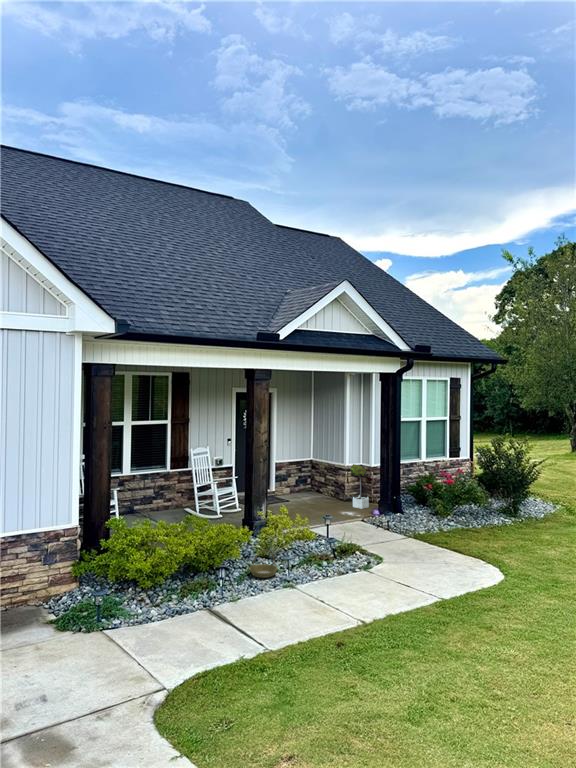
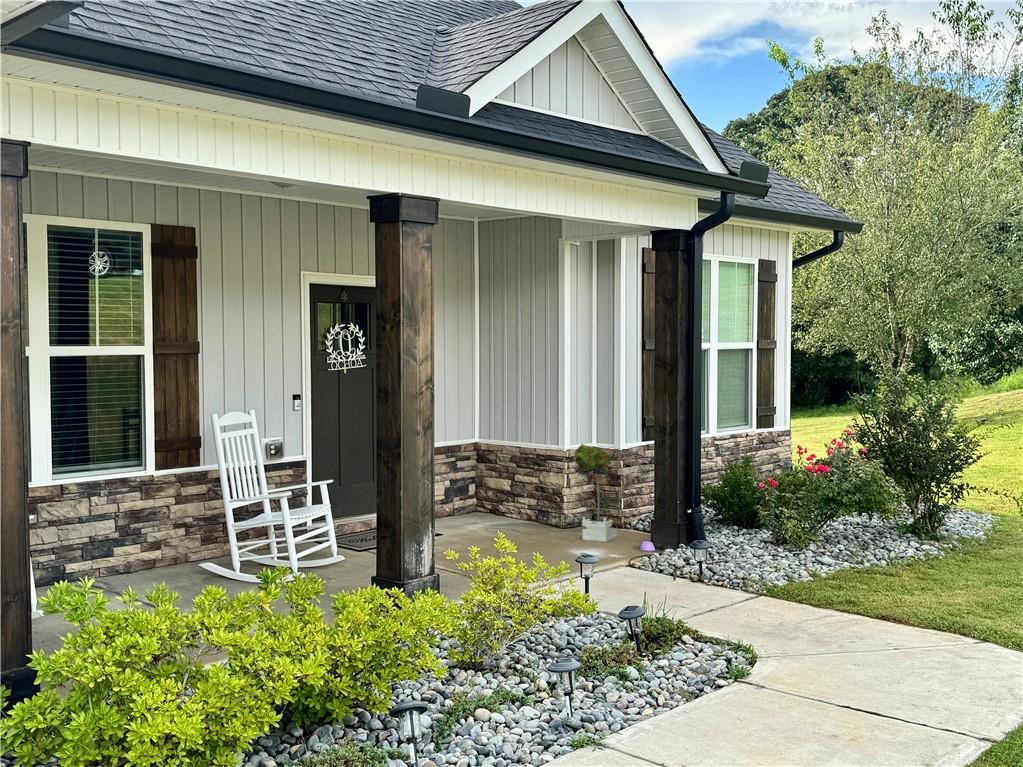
basket: present [250,550,278,578] -> none [457,647,538,727]

